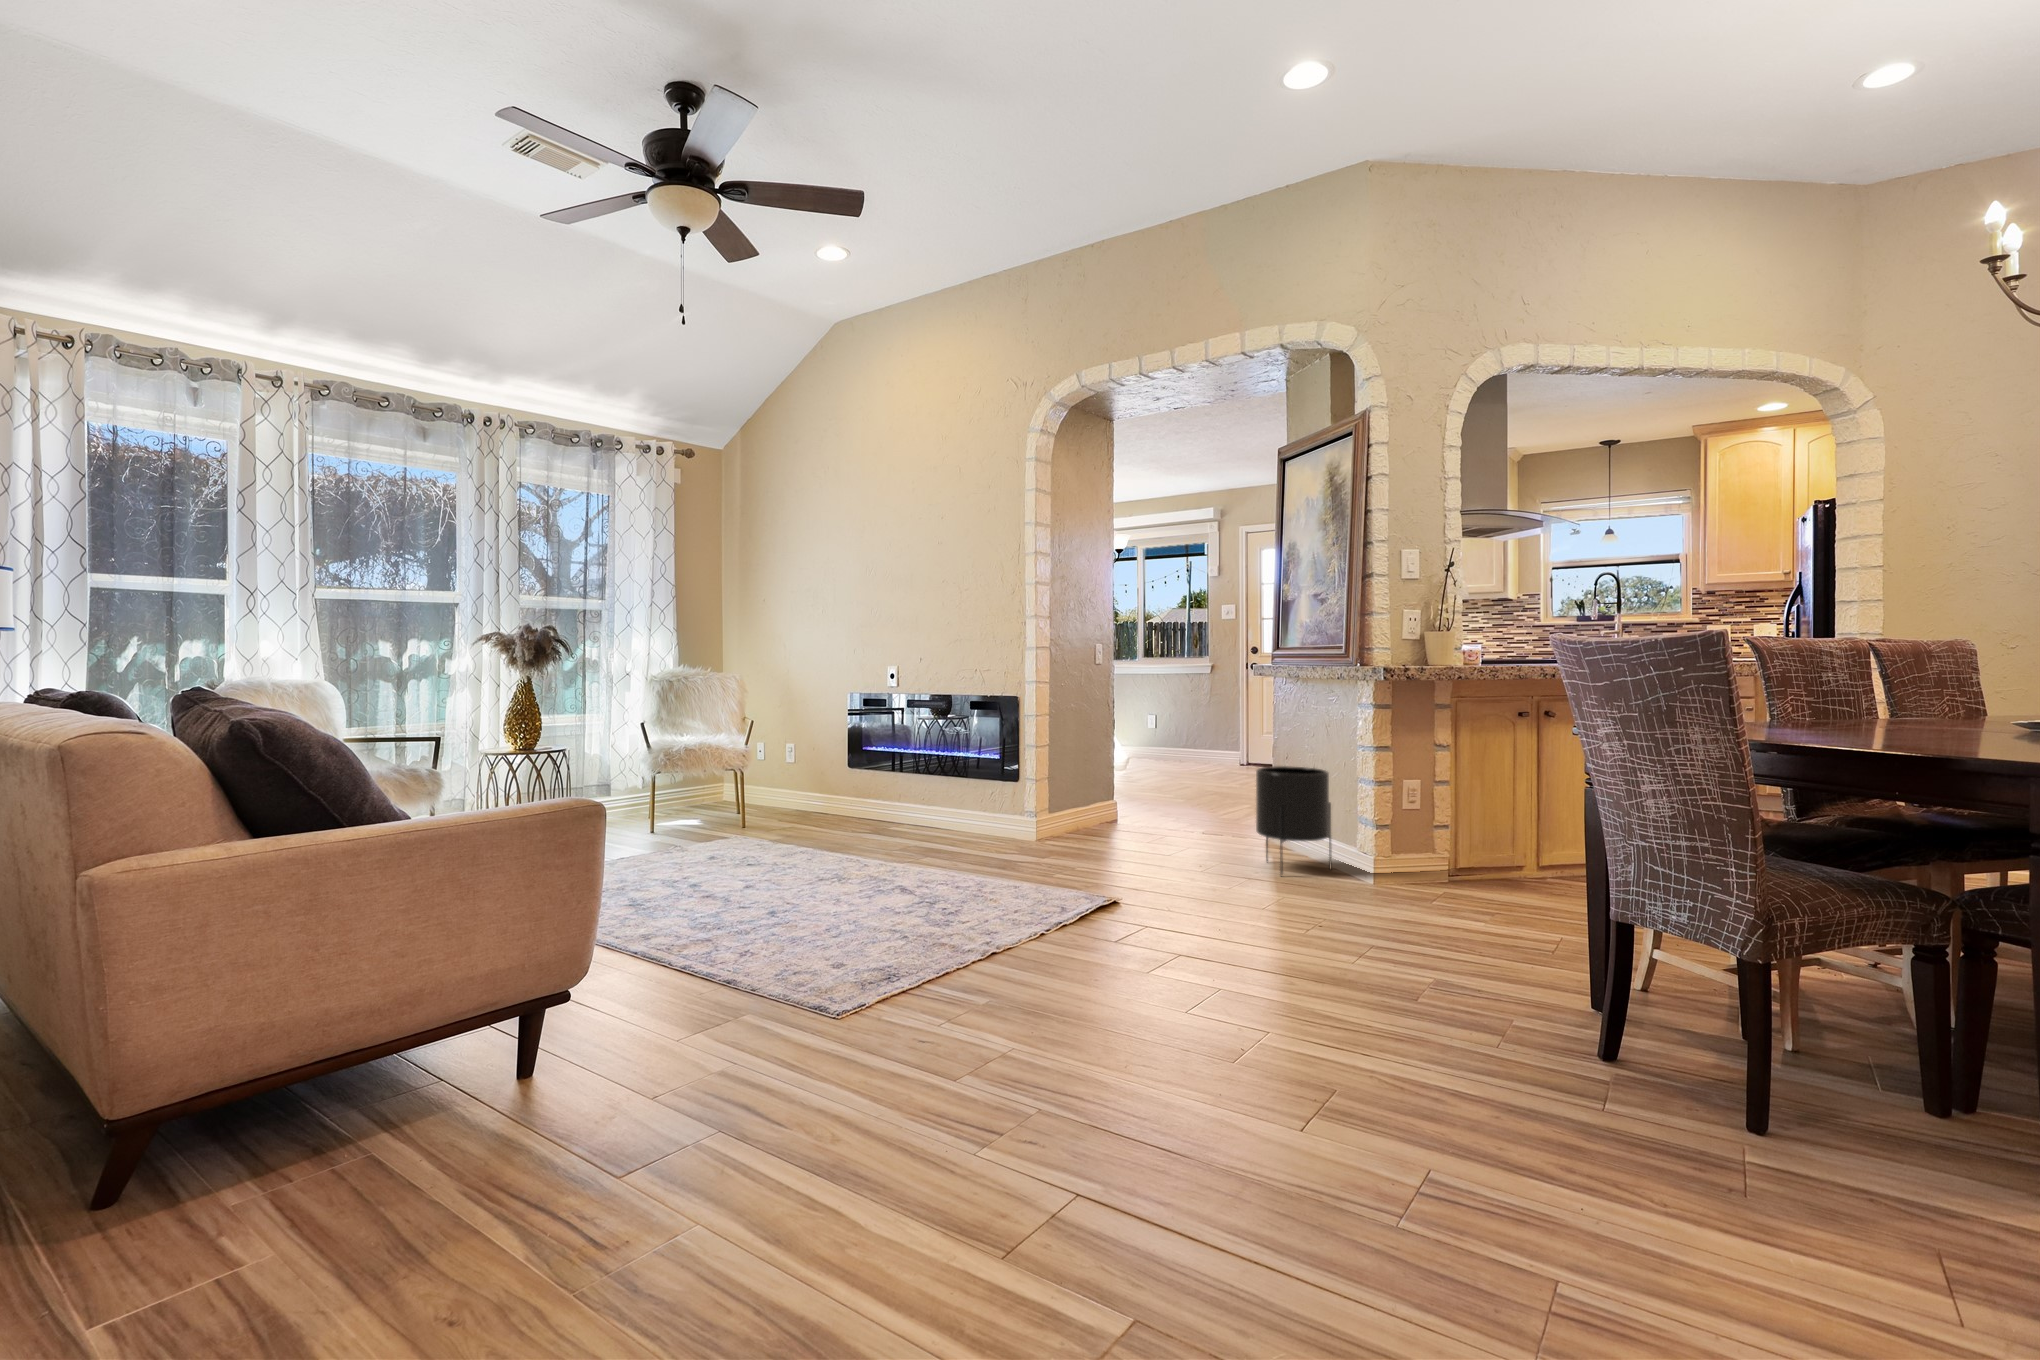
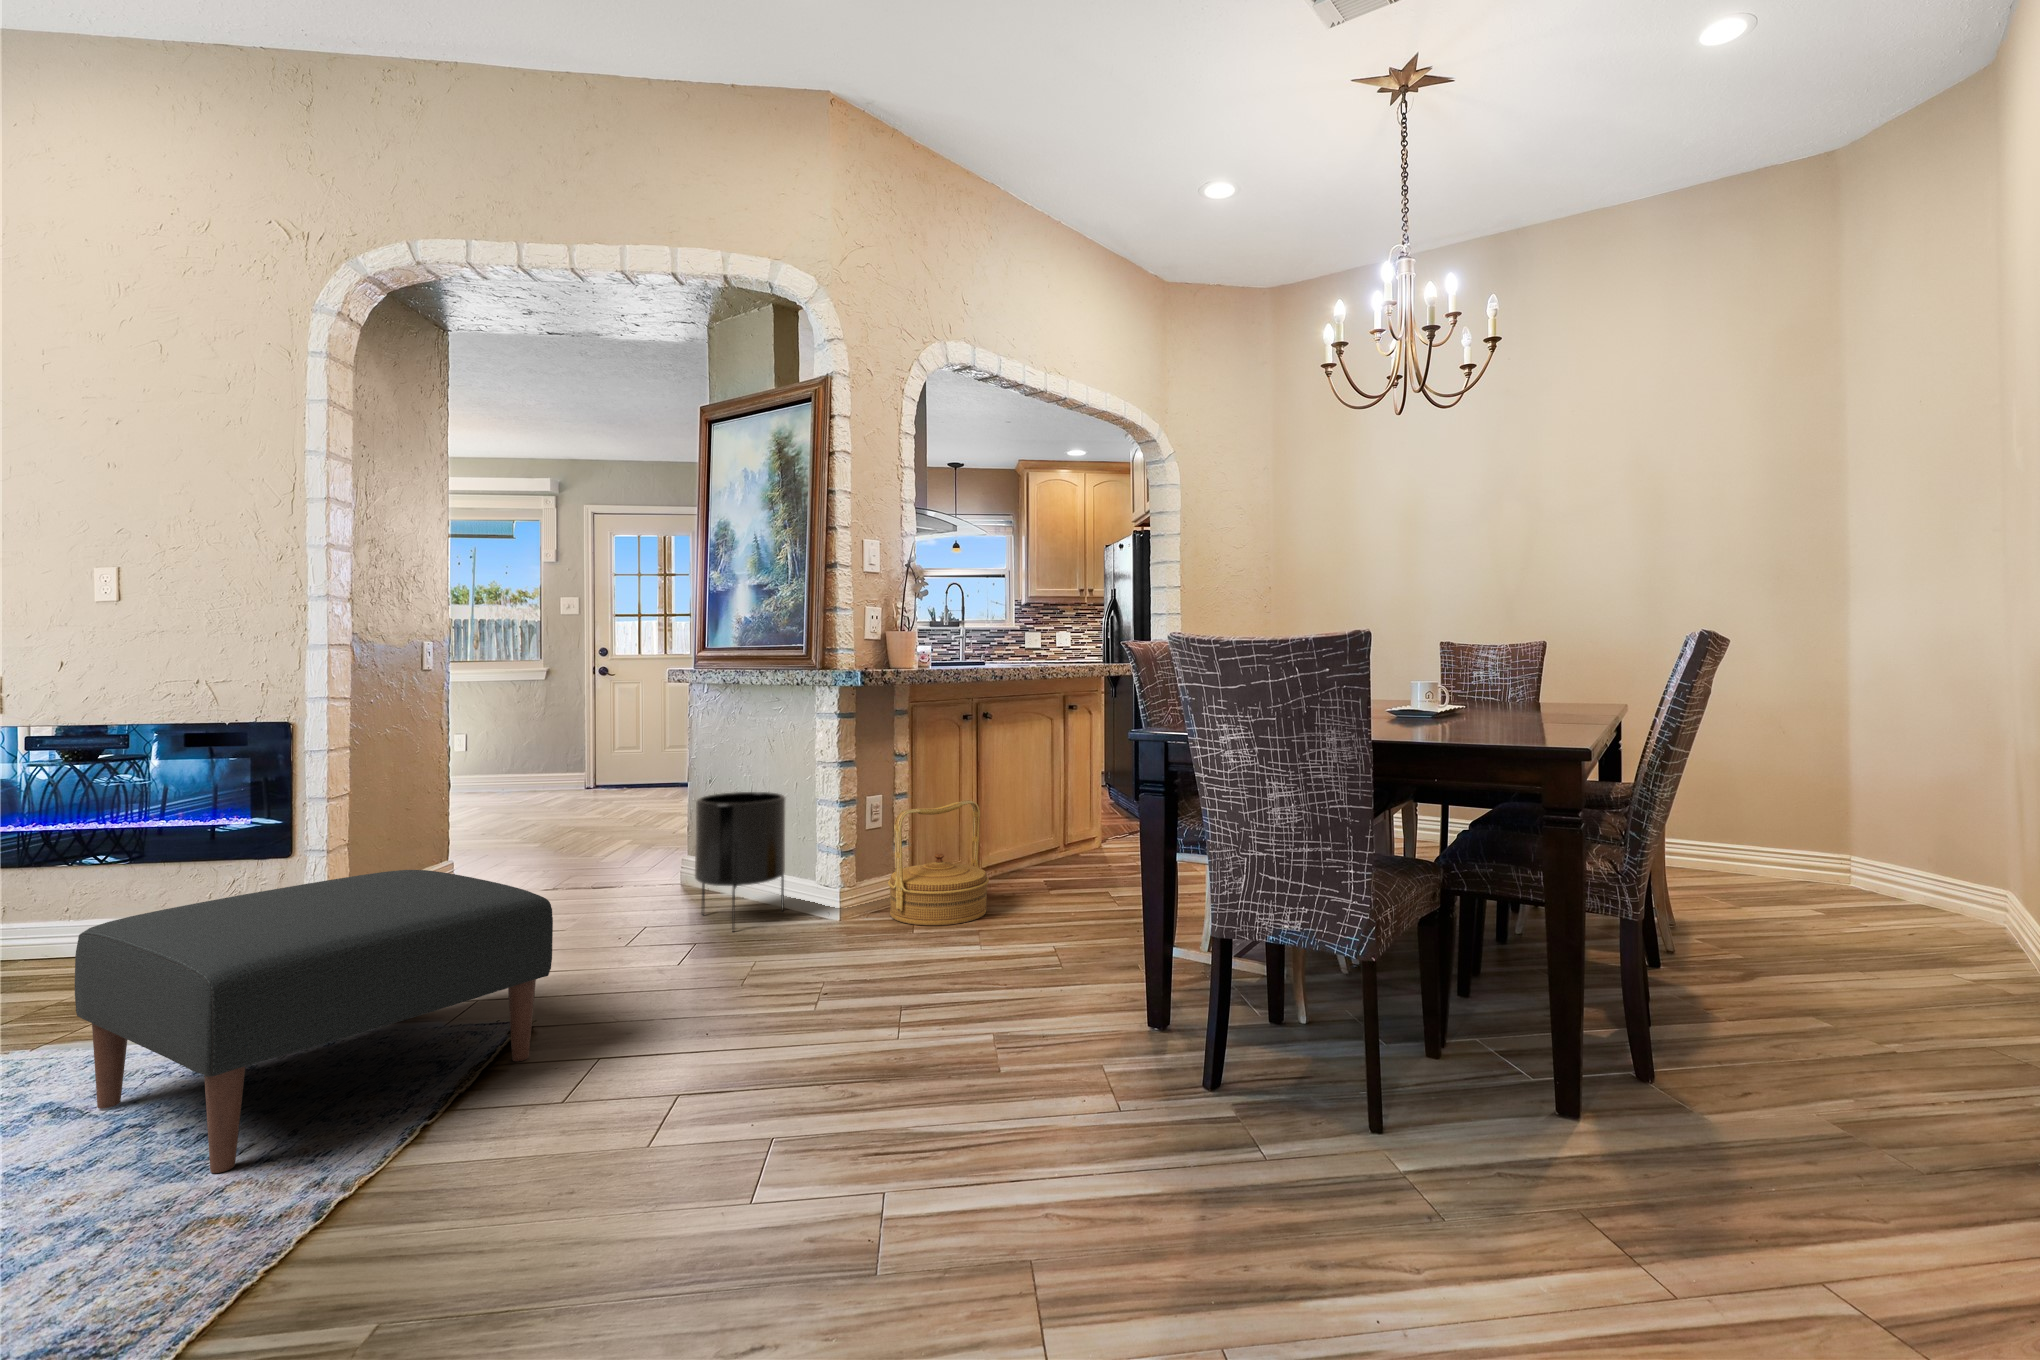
ottoman: none [910,790,1120,928] -> present [75,870,553,1173]
woven basket: none [1418,793,1524,906] -> present [888,800,989,926]

